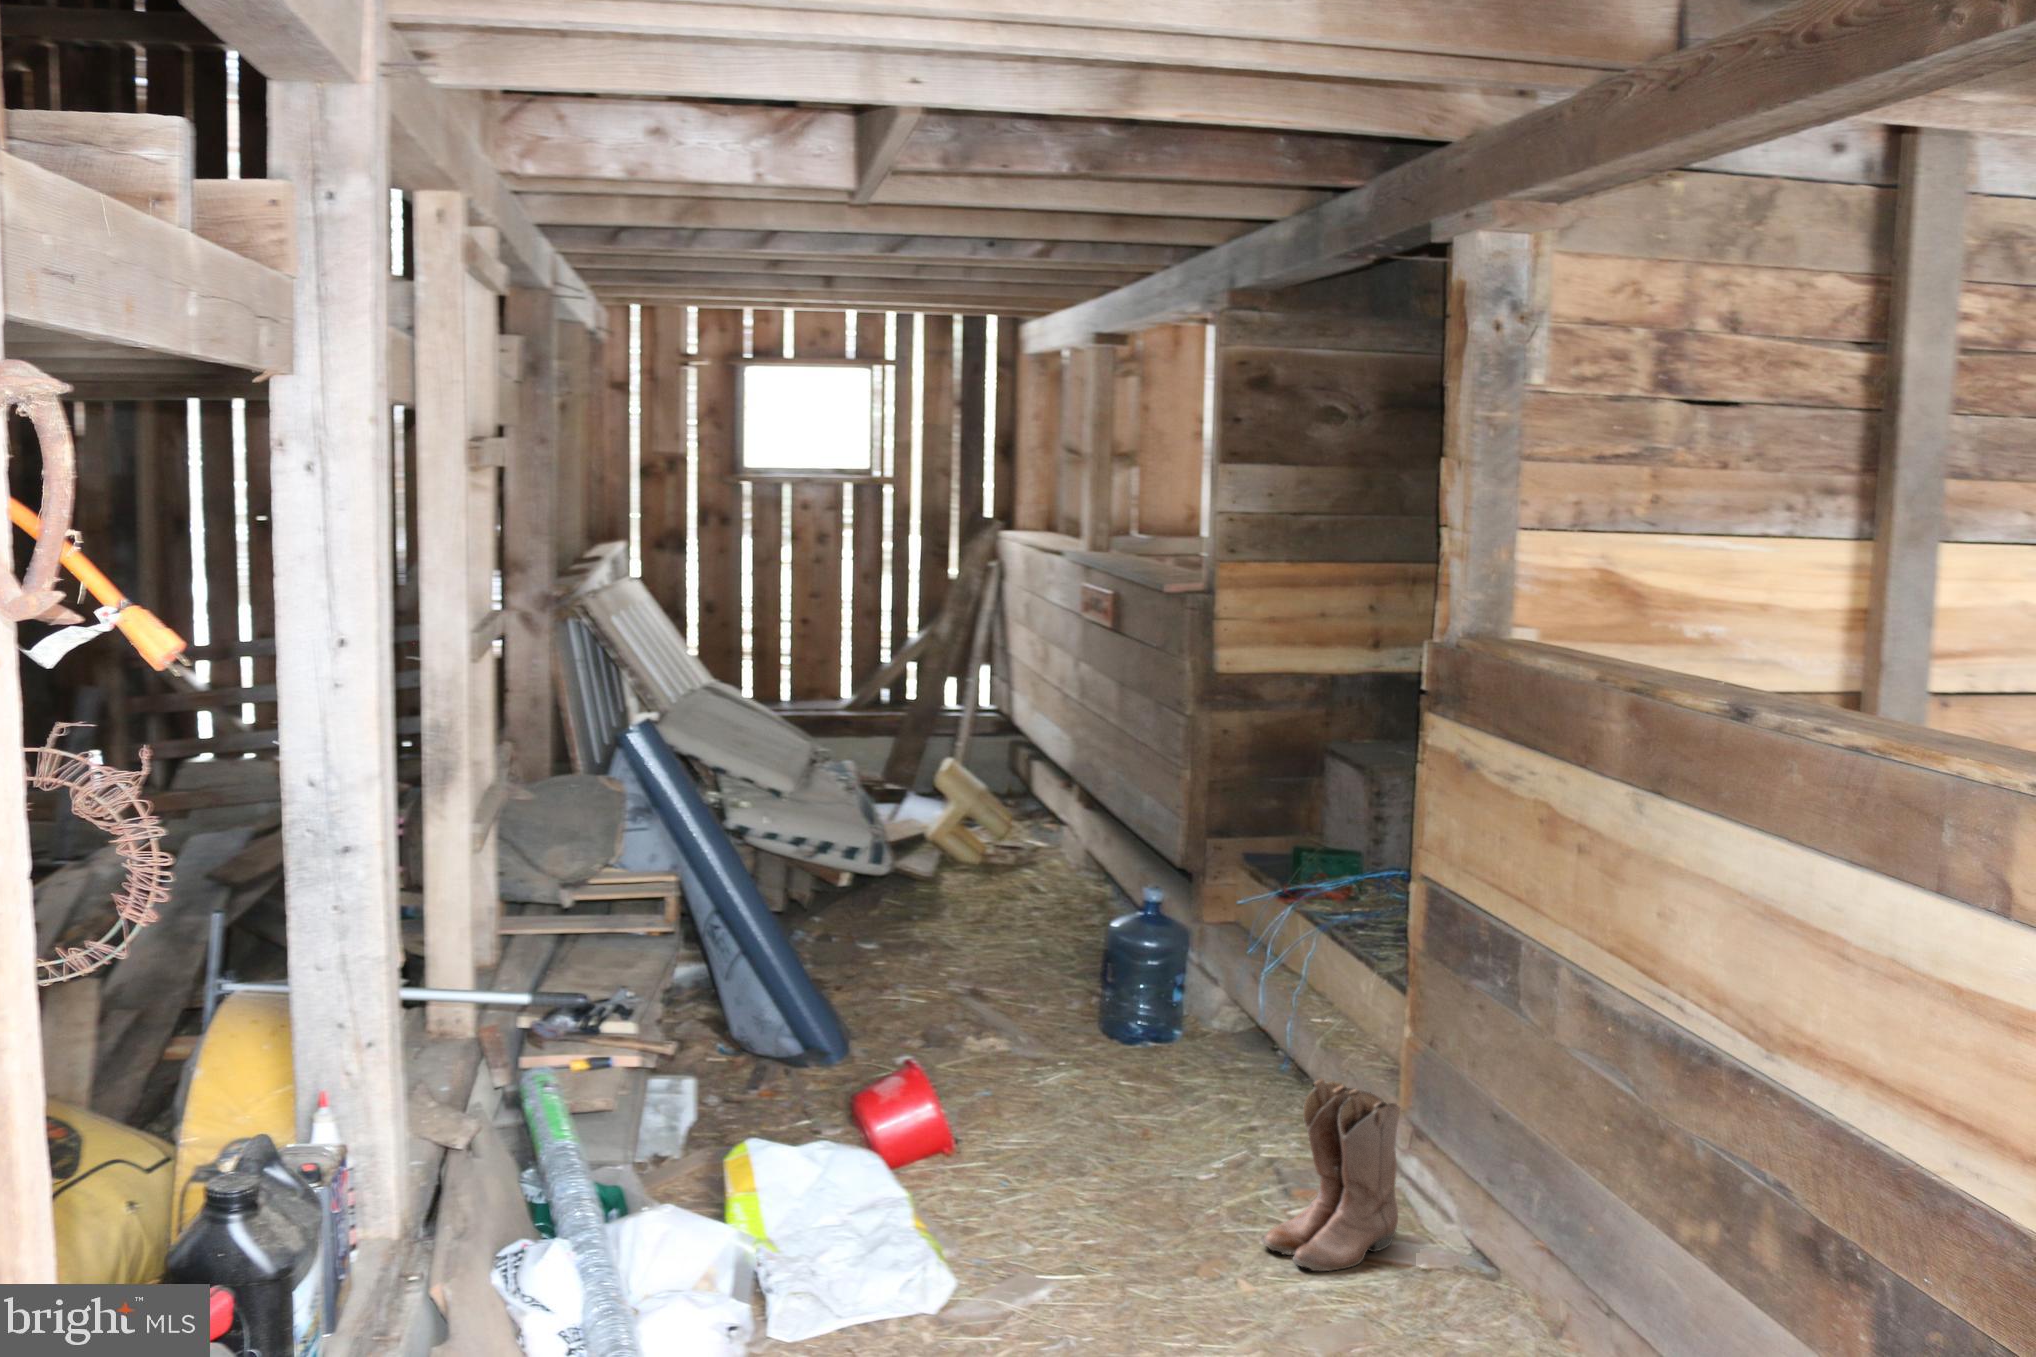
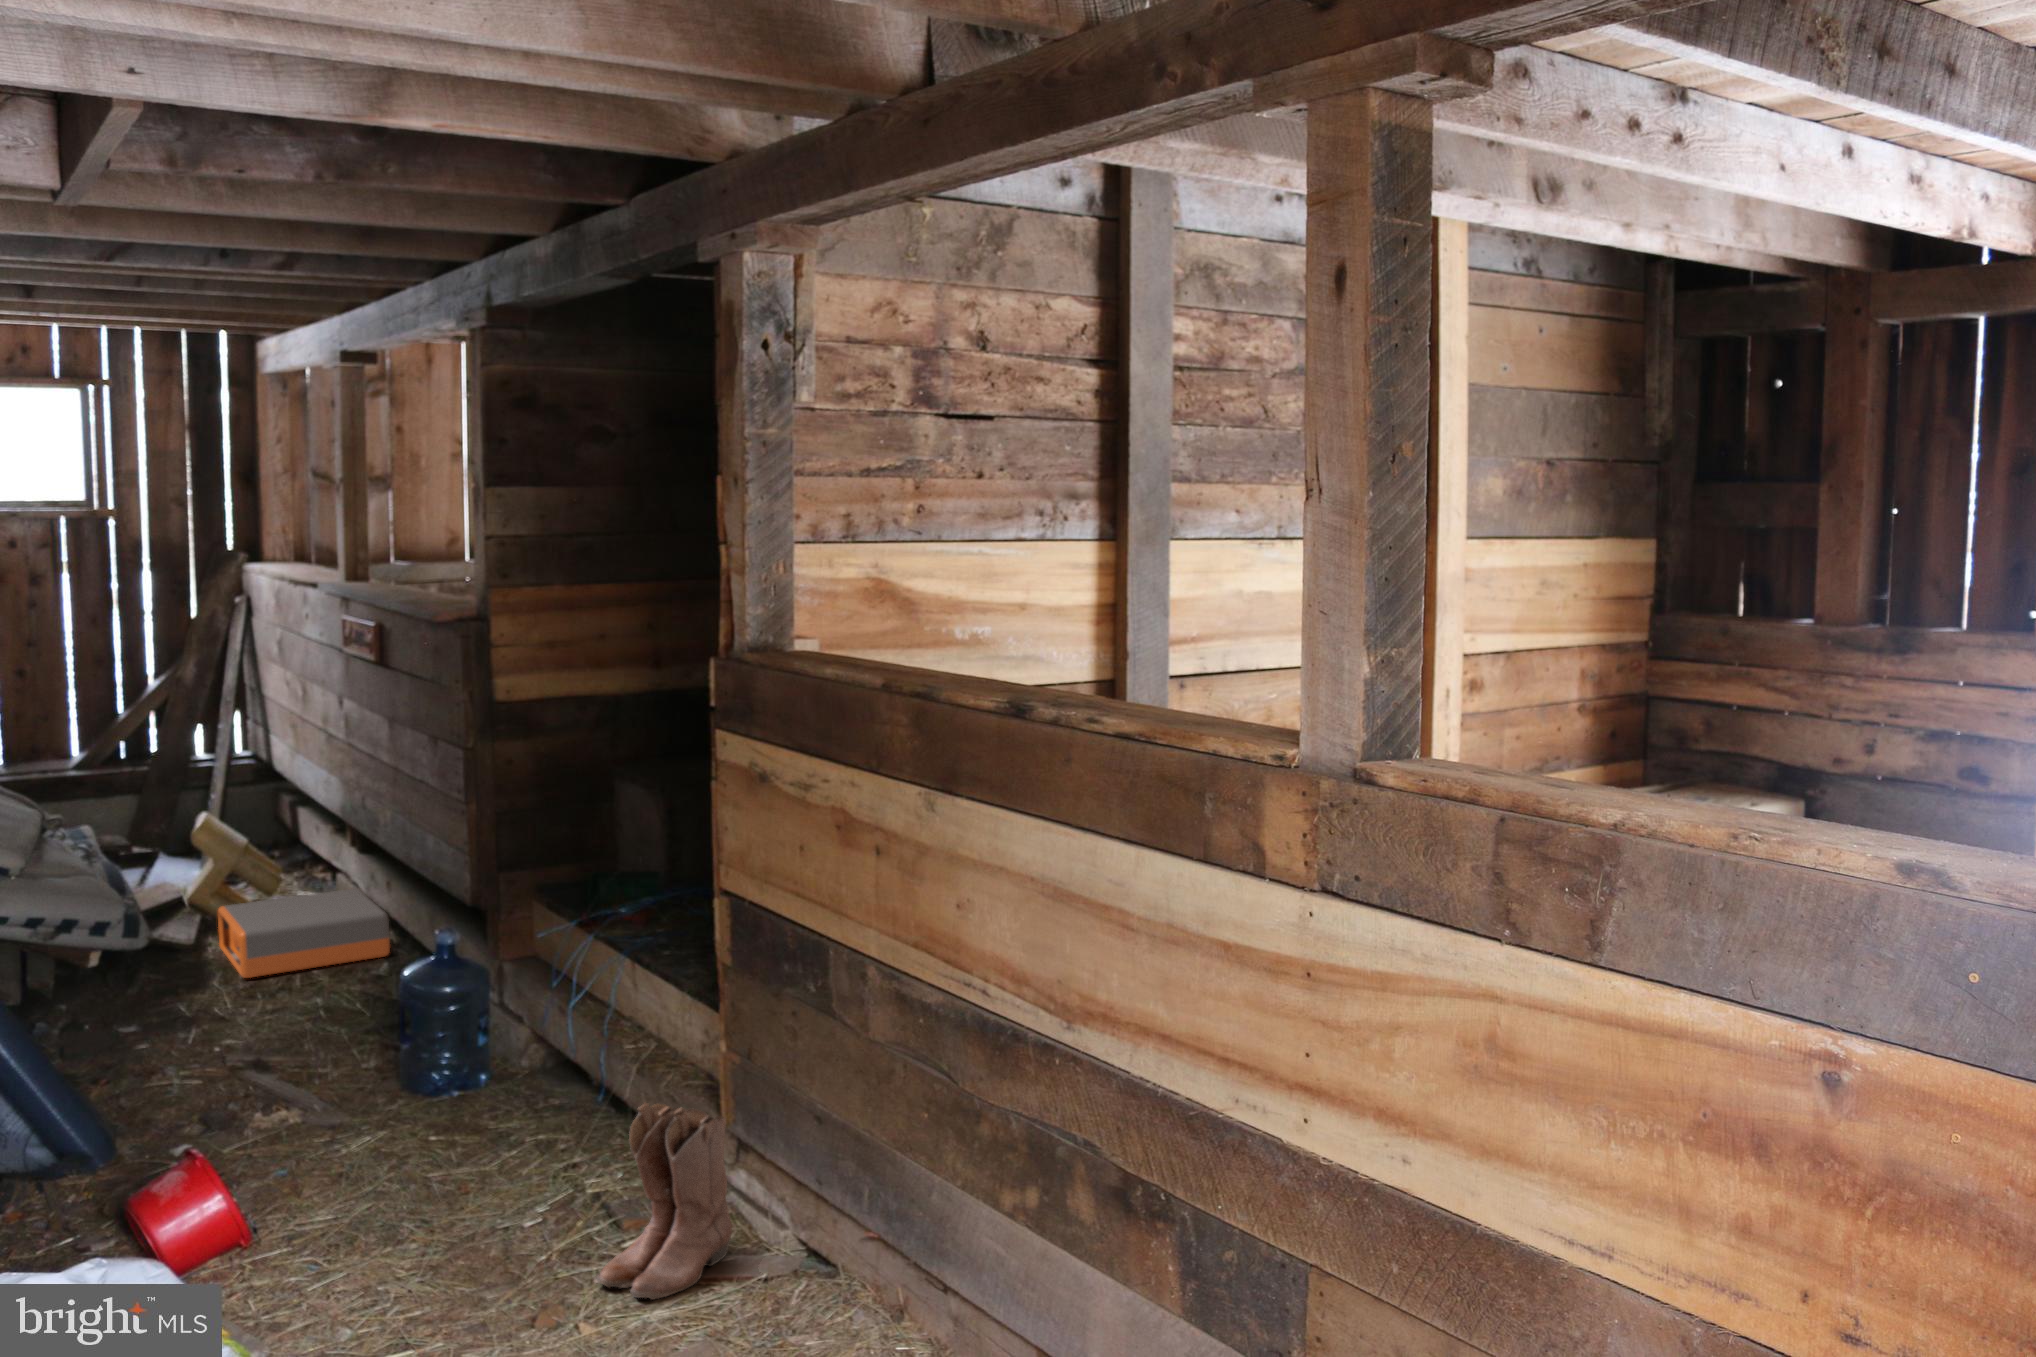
storage box: none [951,843,1099,914] -> present [217,889,390,978]

